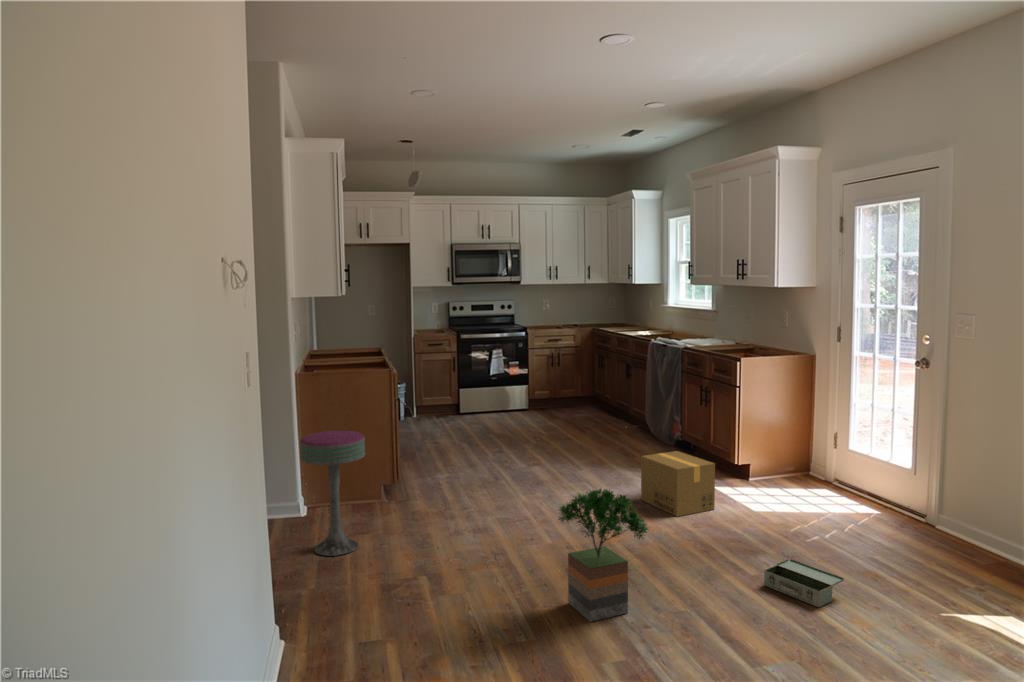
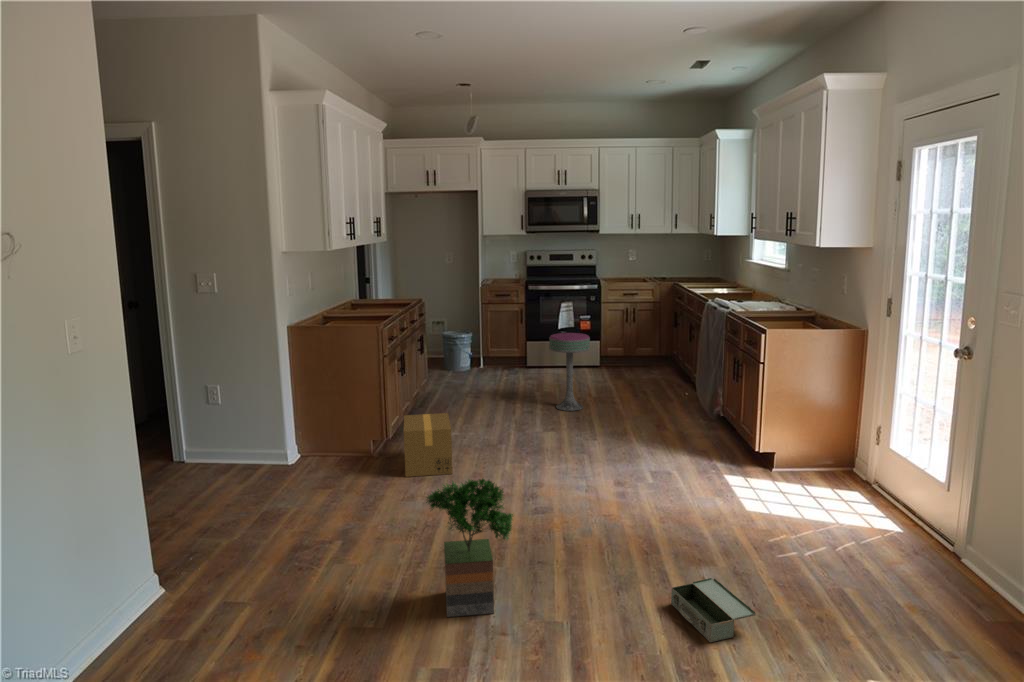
bar stool: present [300,431,365,556] -> present [549,333,590,411]
cardboard box: present [641,451,715,516] -> present [404,413,453,477]

